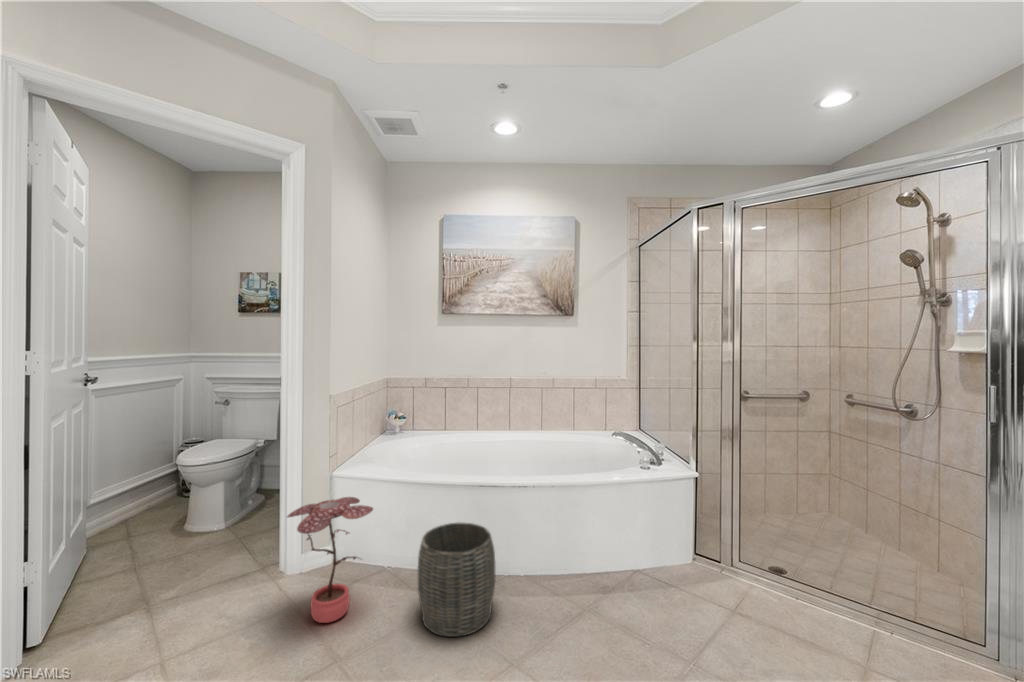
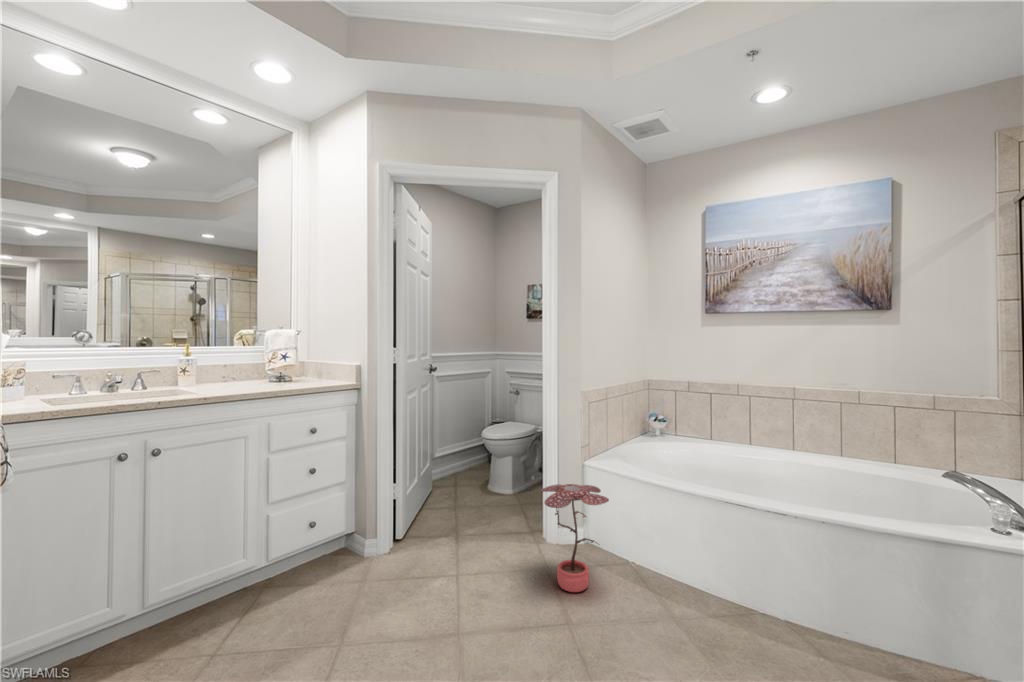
woven basket: present [418,523,495,637] -> none [648,534,736,655]

